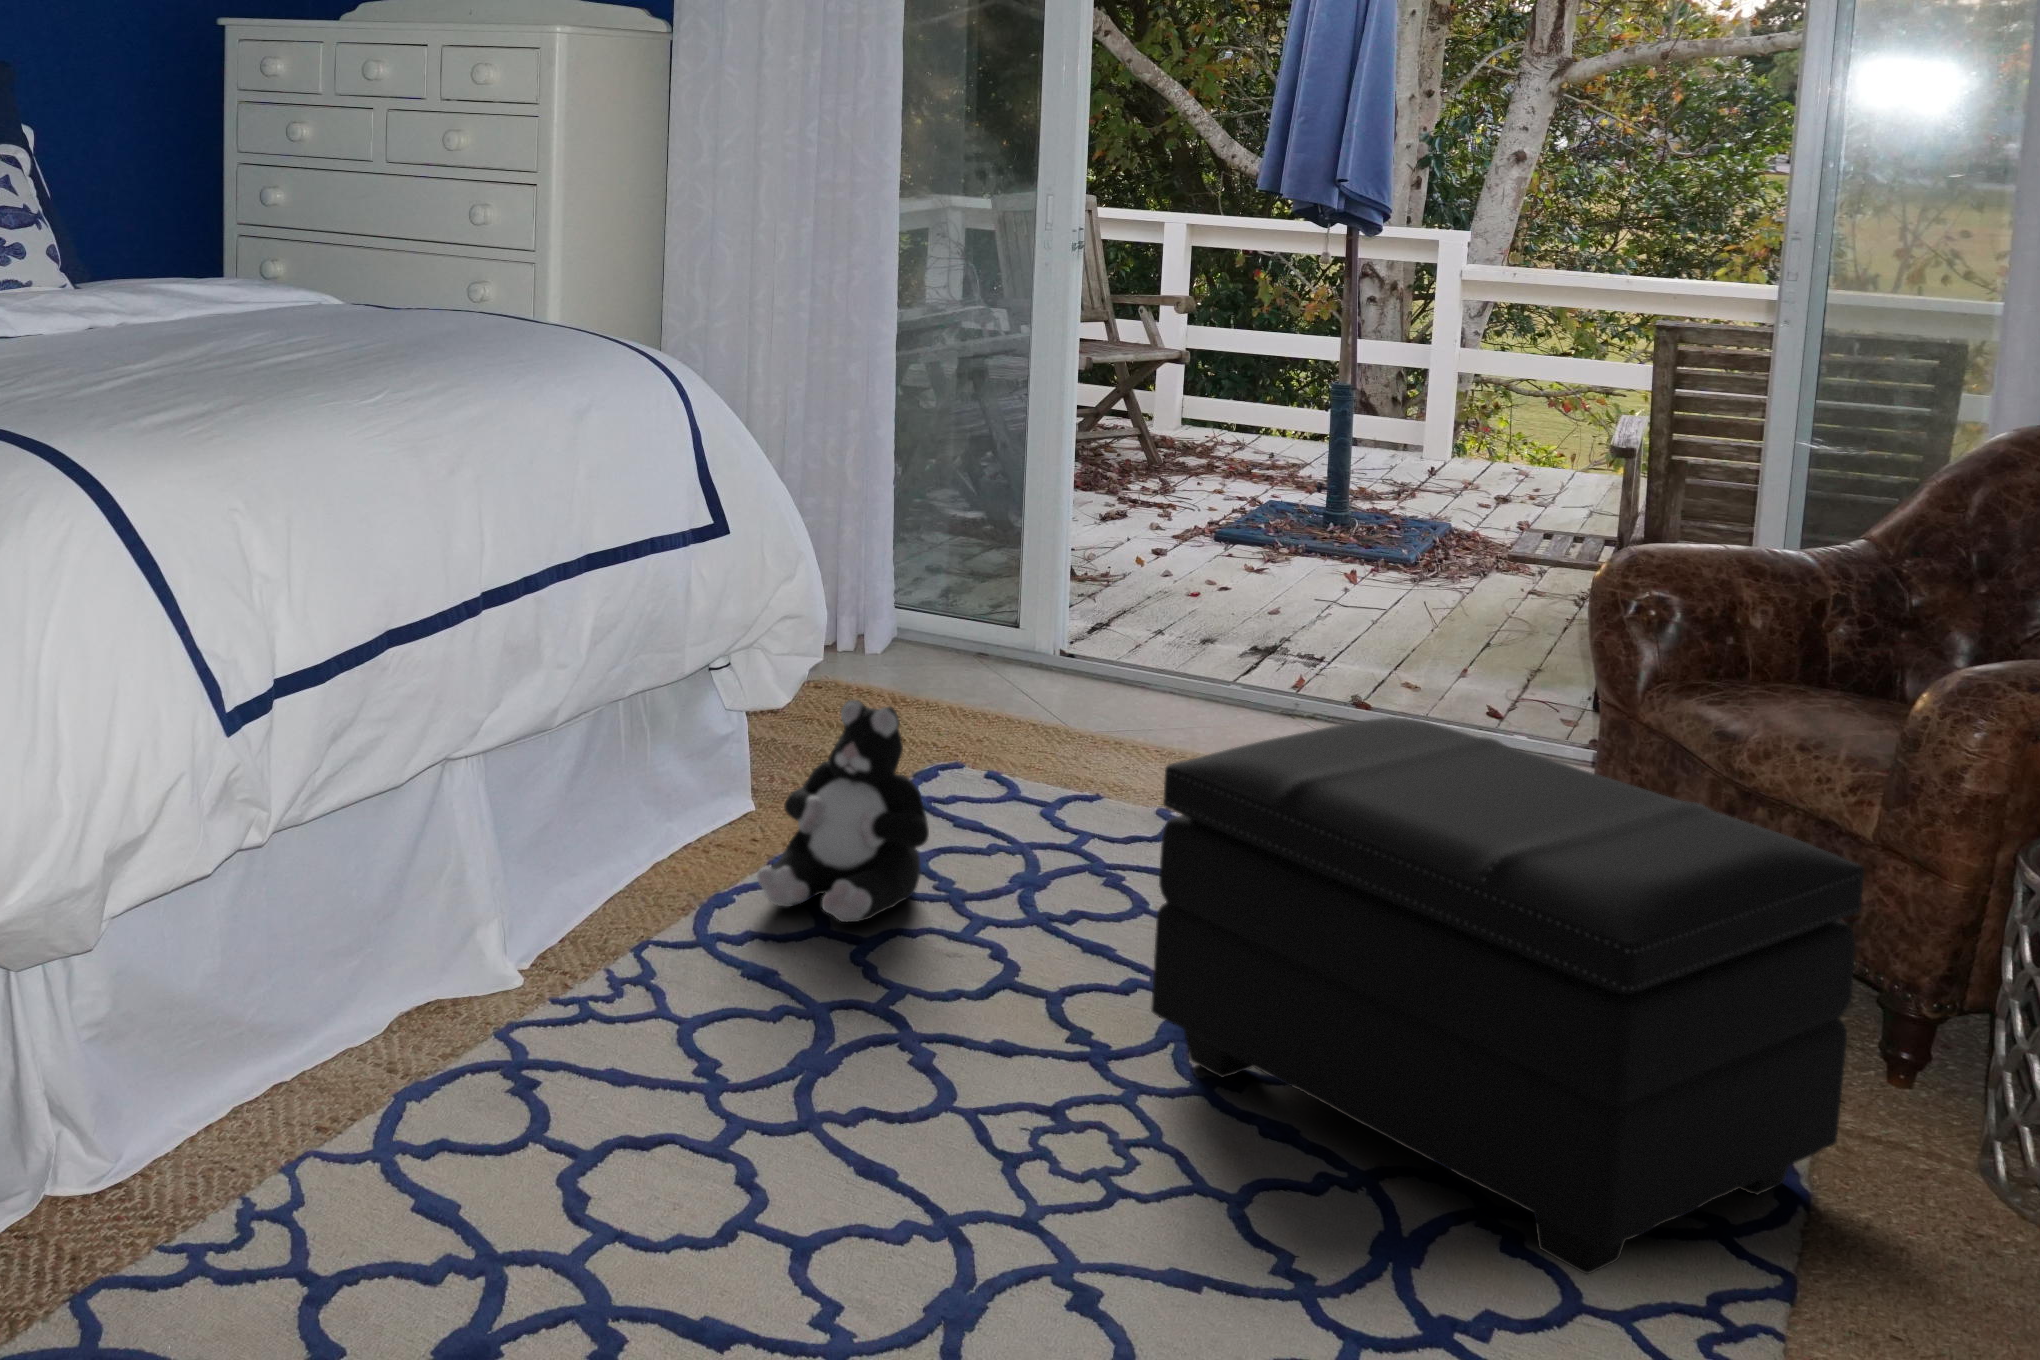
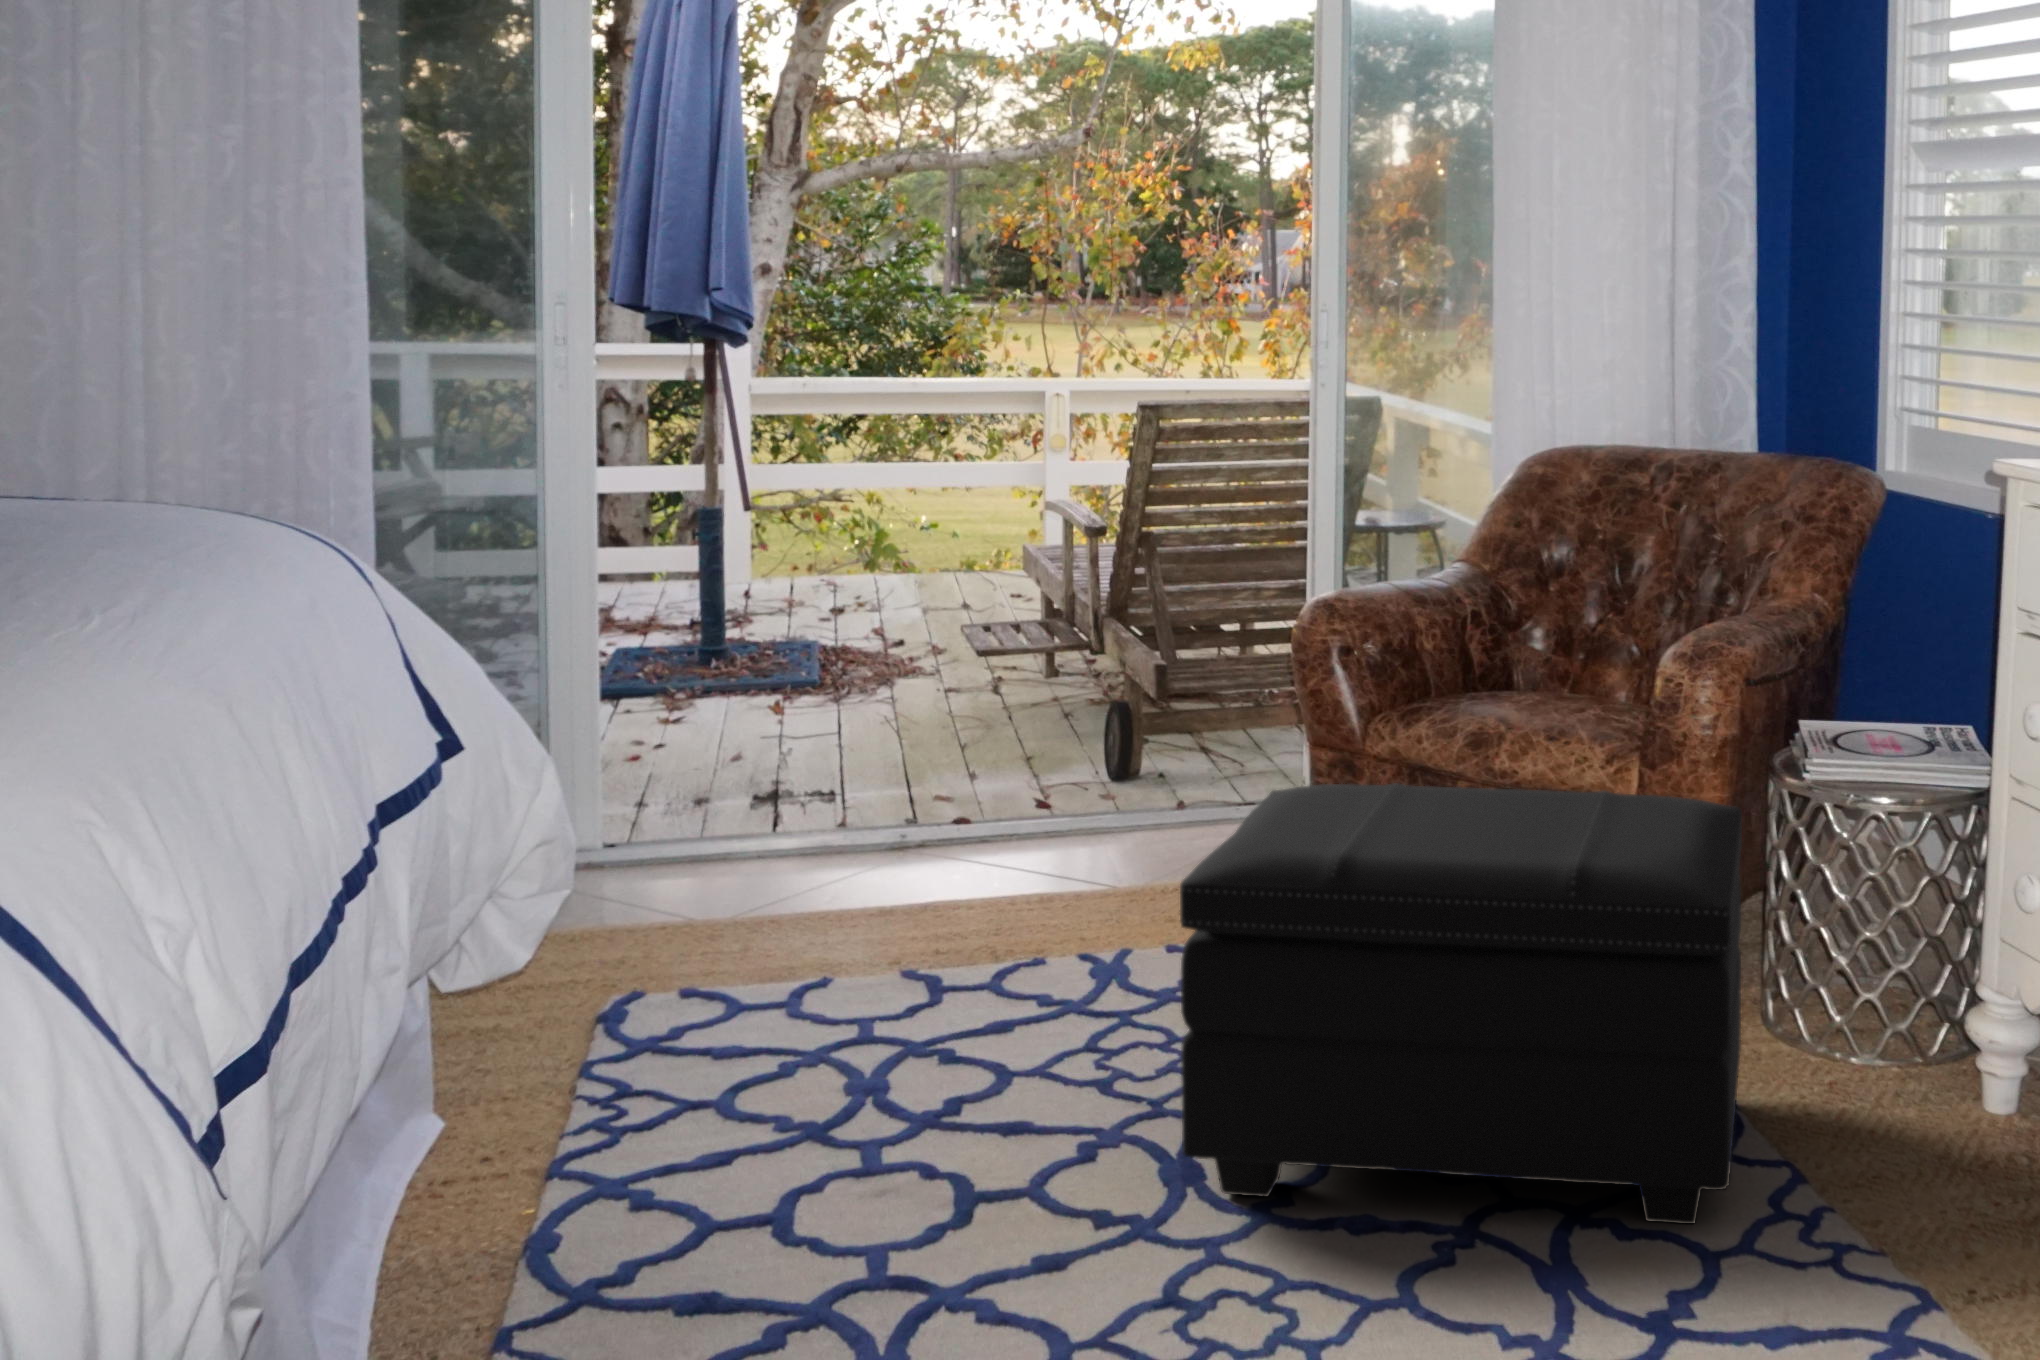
plush toy: present [757,700,929,922] -> none [573,927,783,1220]

